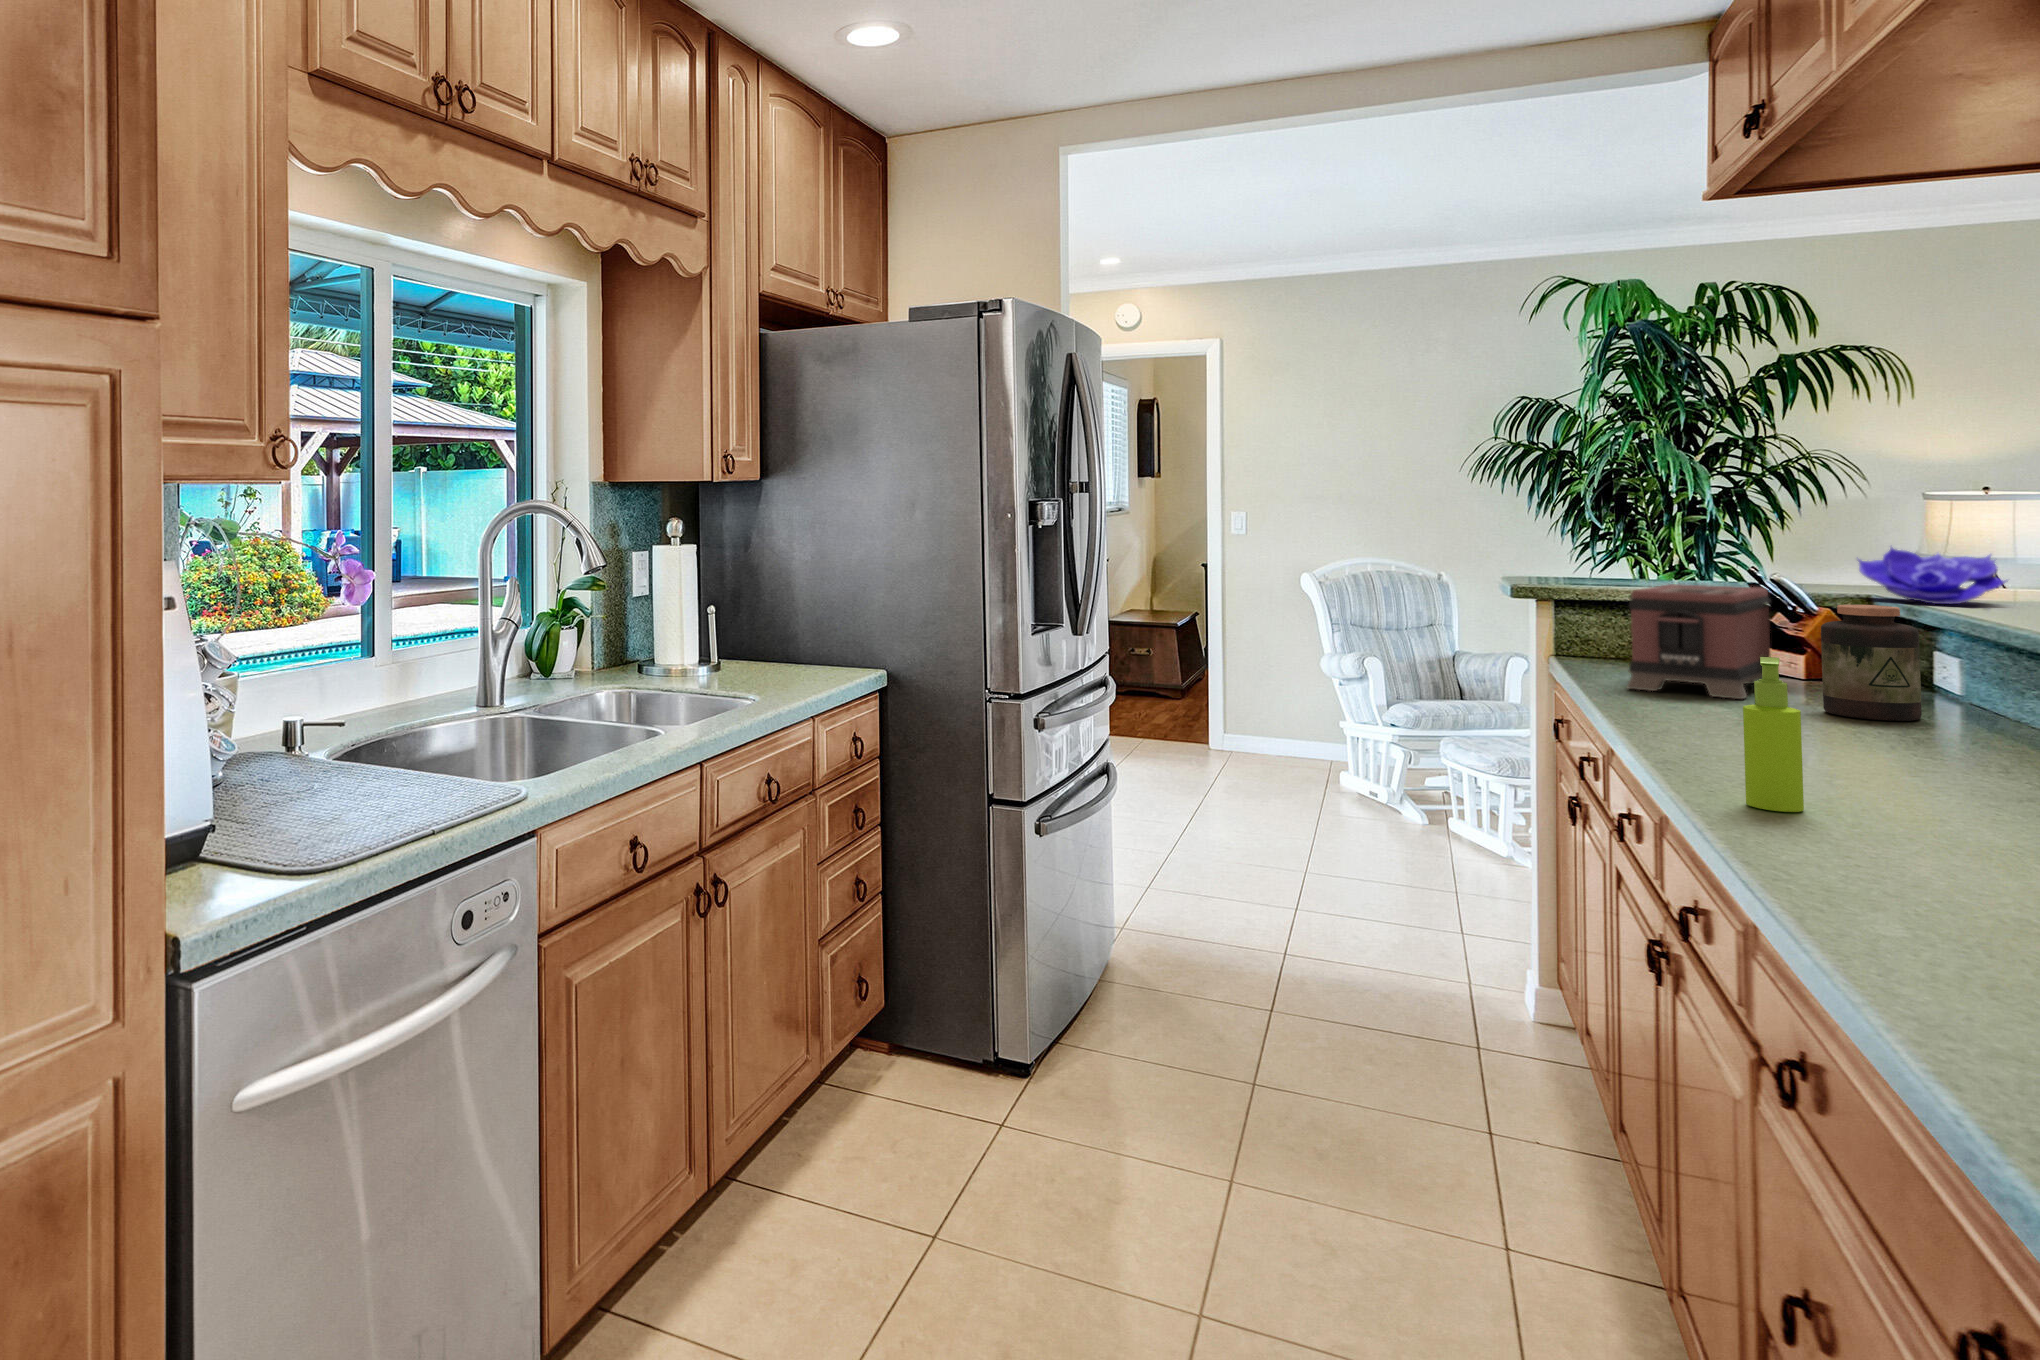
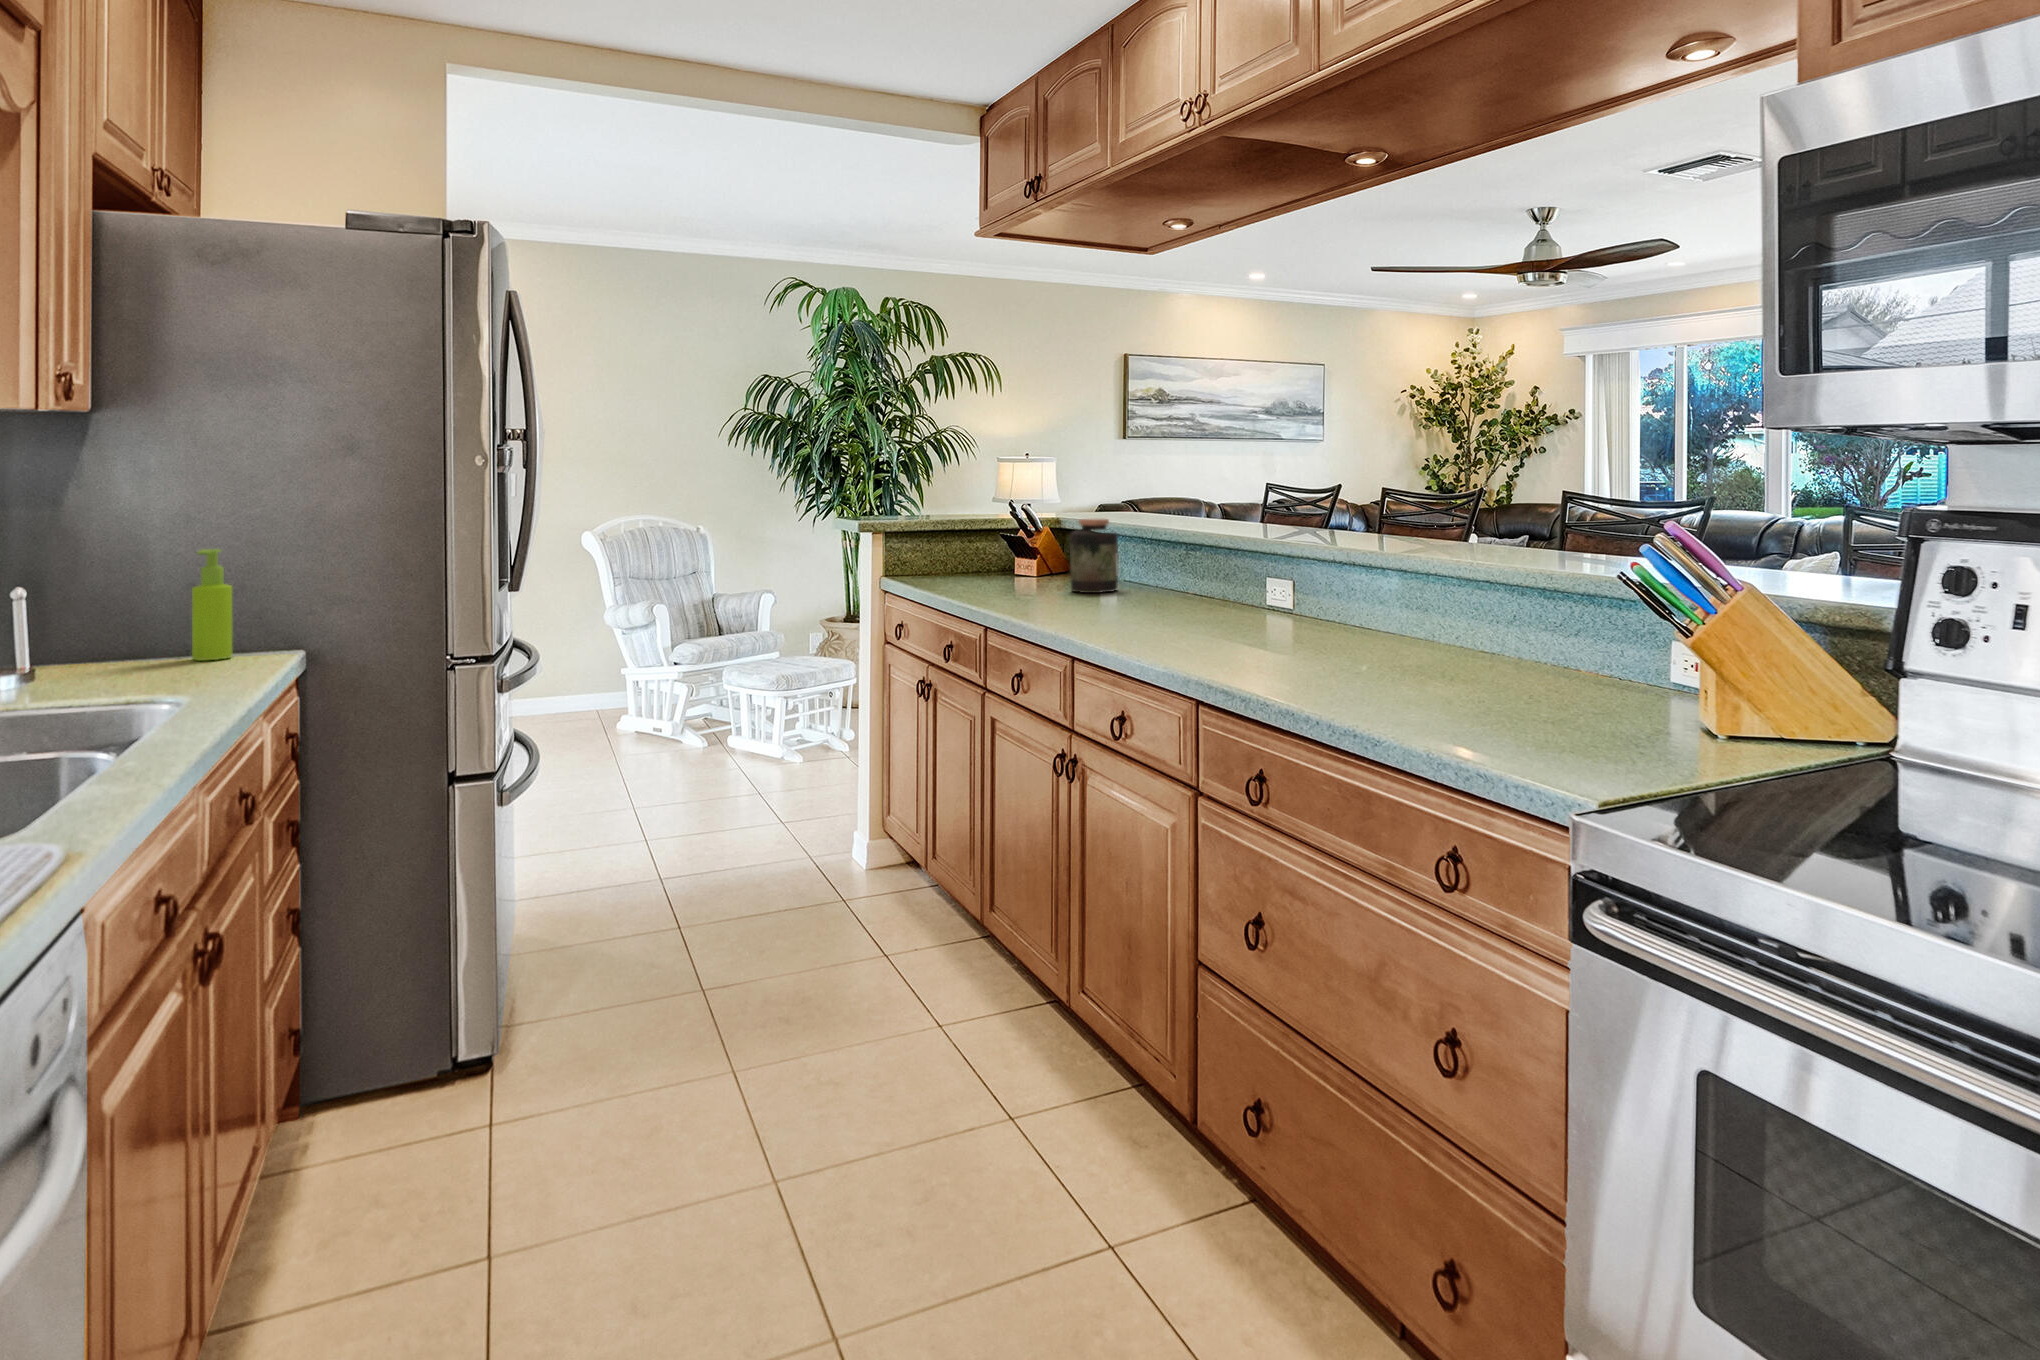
decorative bowl: present [1858,547,2006,604] -> none [1050,483,1124,520]
toaster: present [1627,584,1770,699] -> none [955,513,1025,591]
soap dispenser: present [1743,657,1804,812] -> present [192,549,233,661]

